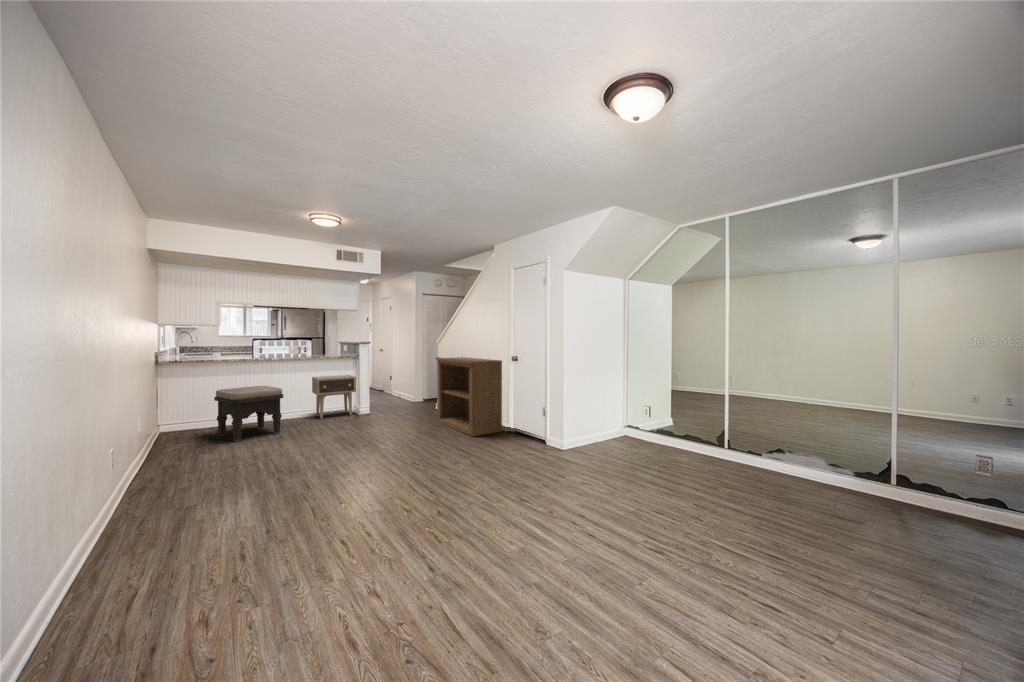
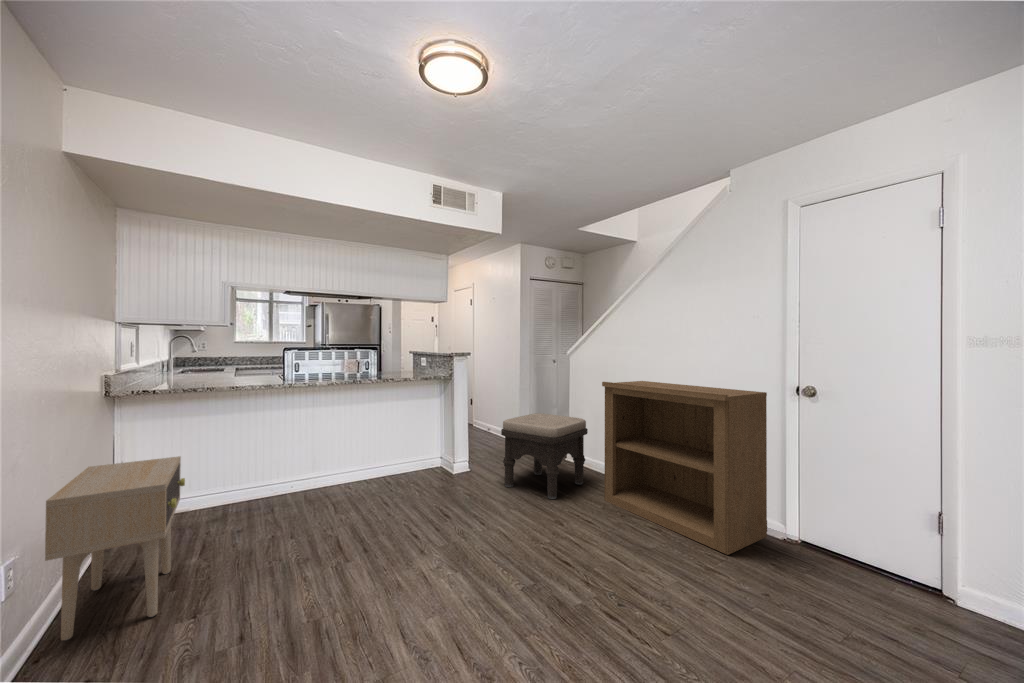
side table: present [312,375,356,419] -> present [45,456,185,640]
ottoman: present [214,386,283,441] -> present [501,413,588,499]

